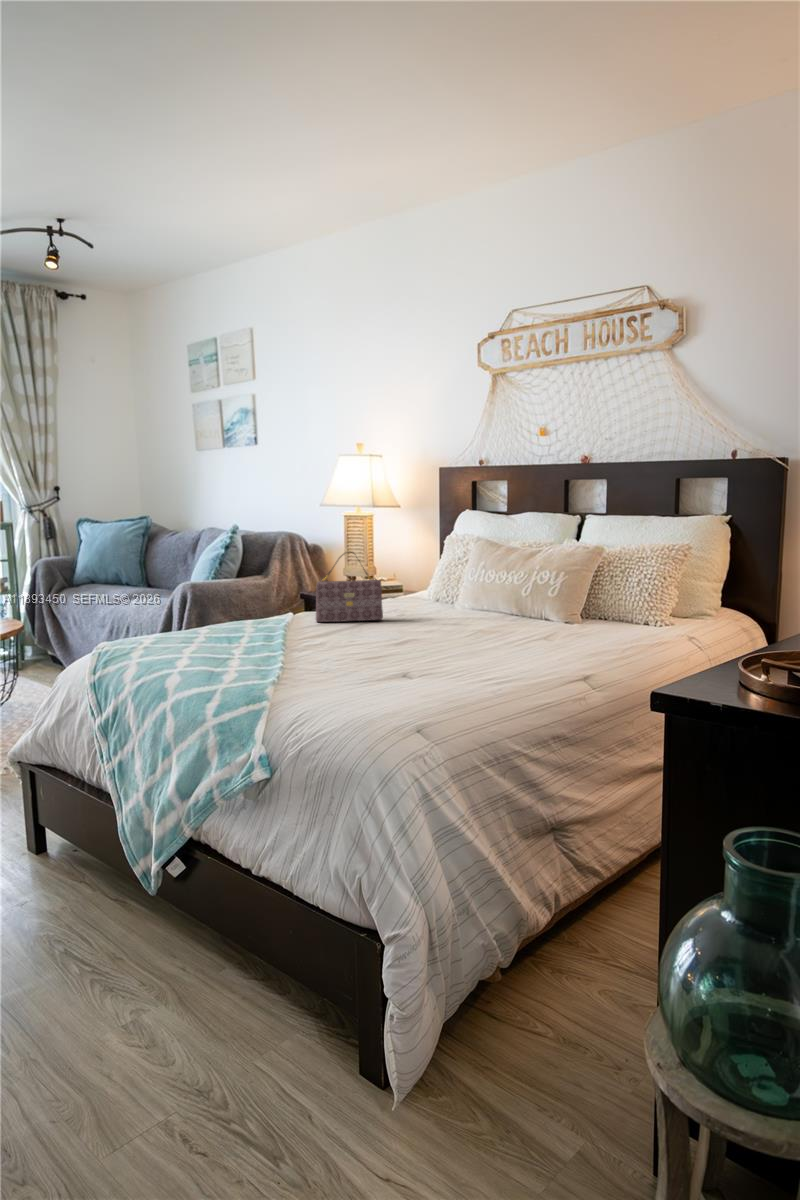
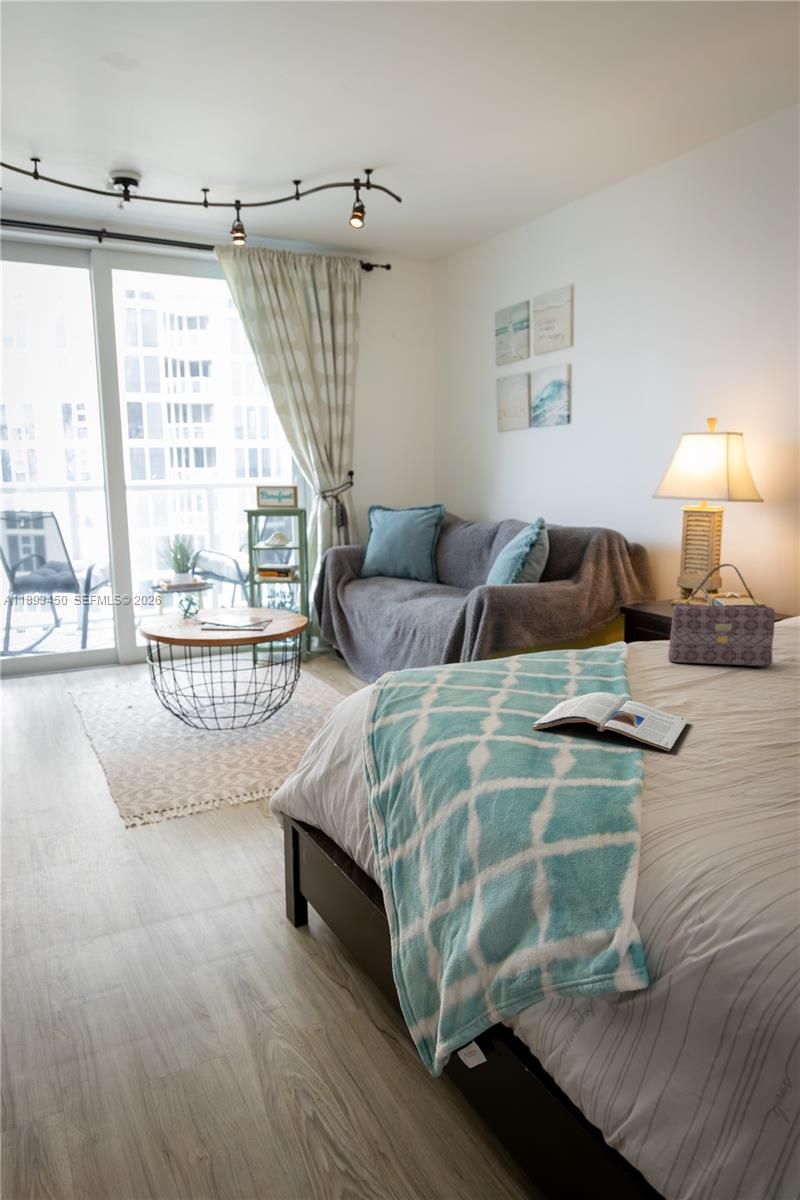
magazine: none [210,639,315,666] -> present [533,692,688,751]

